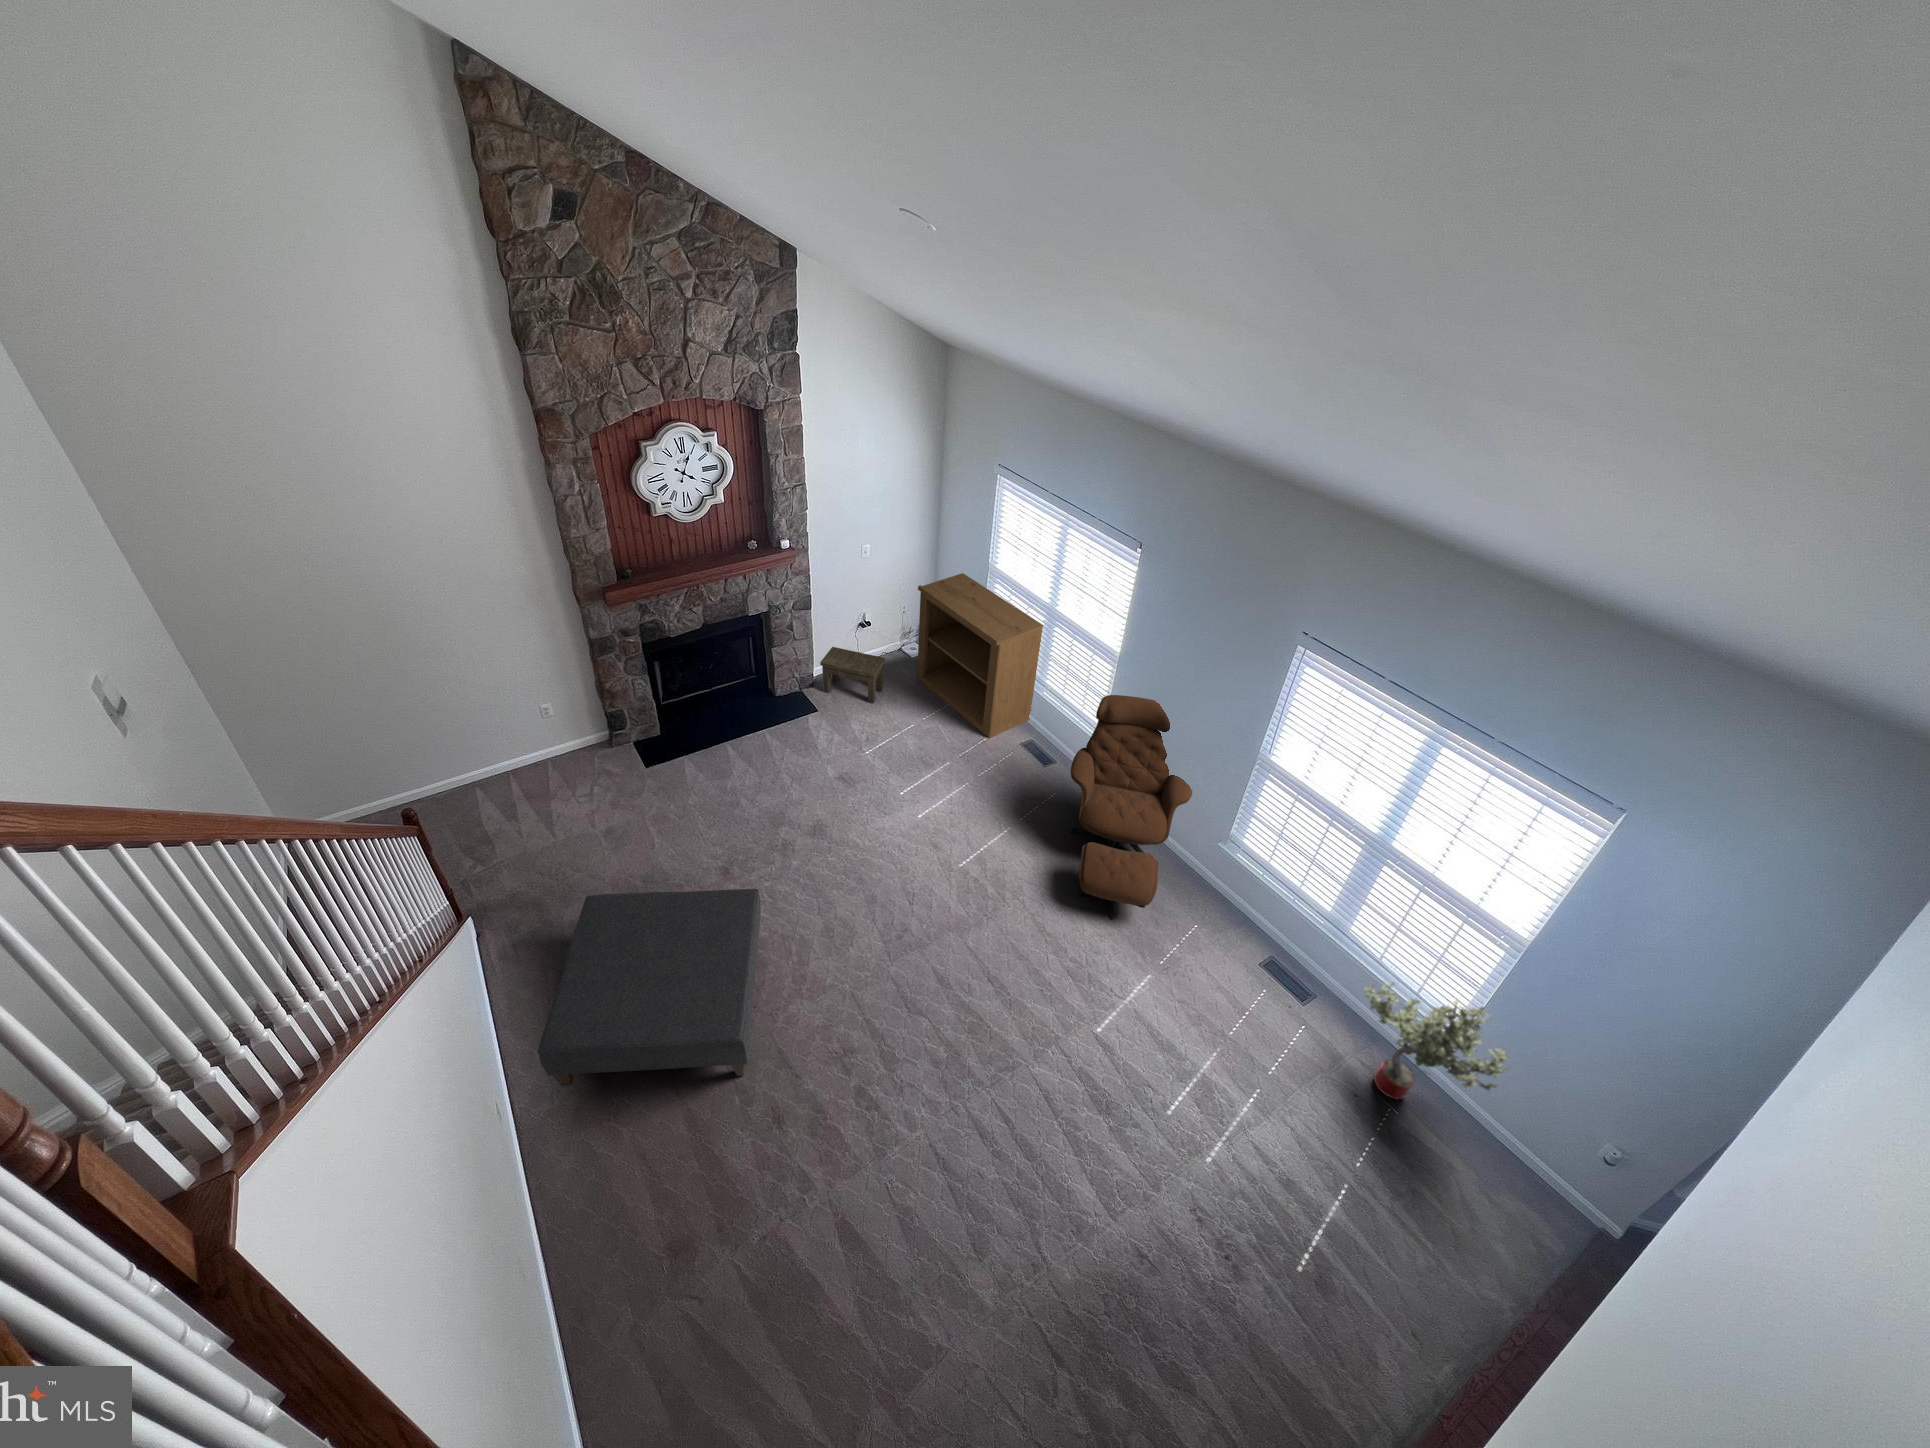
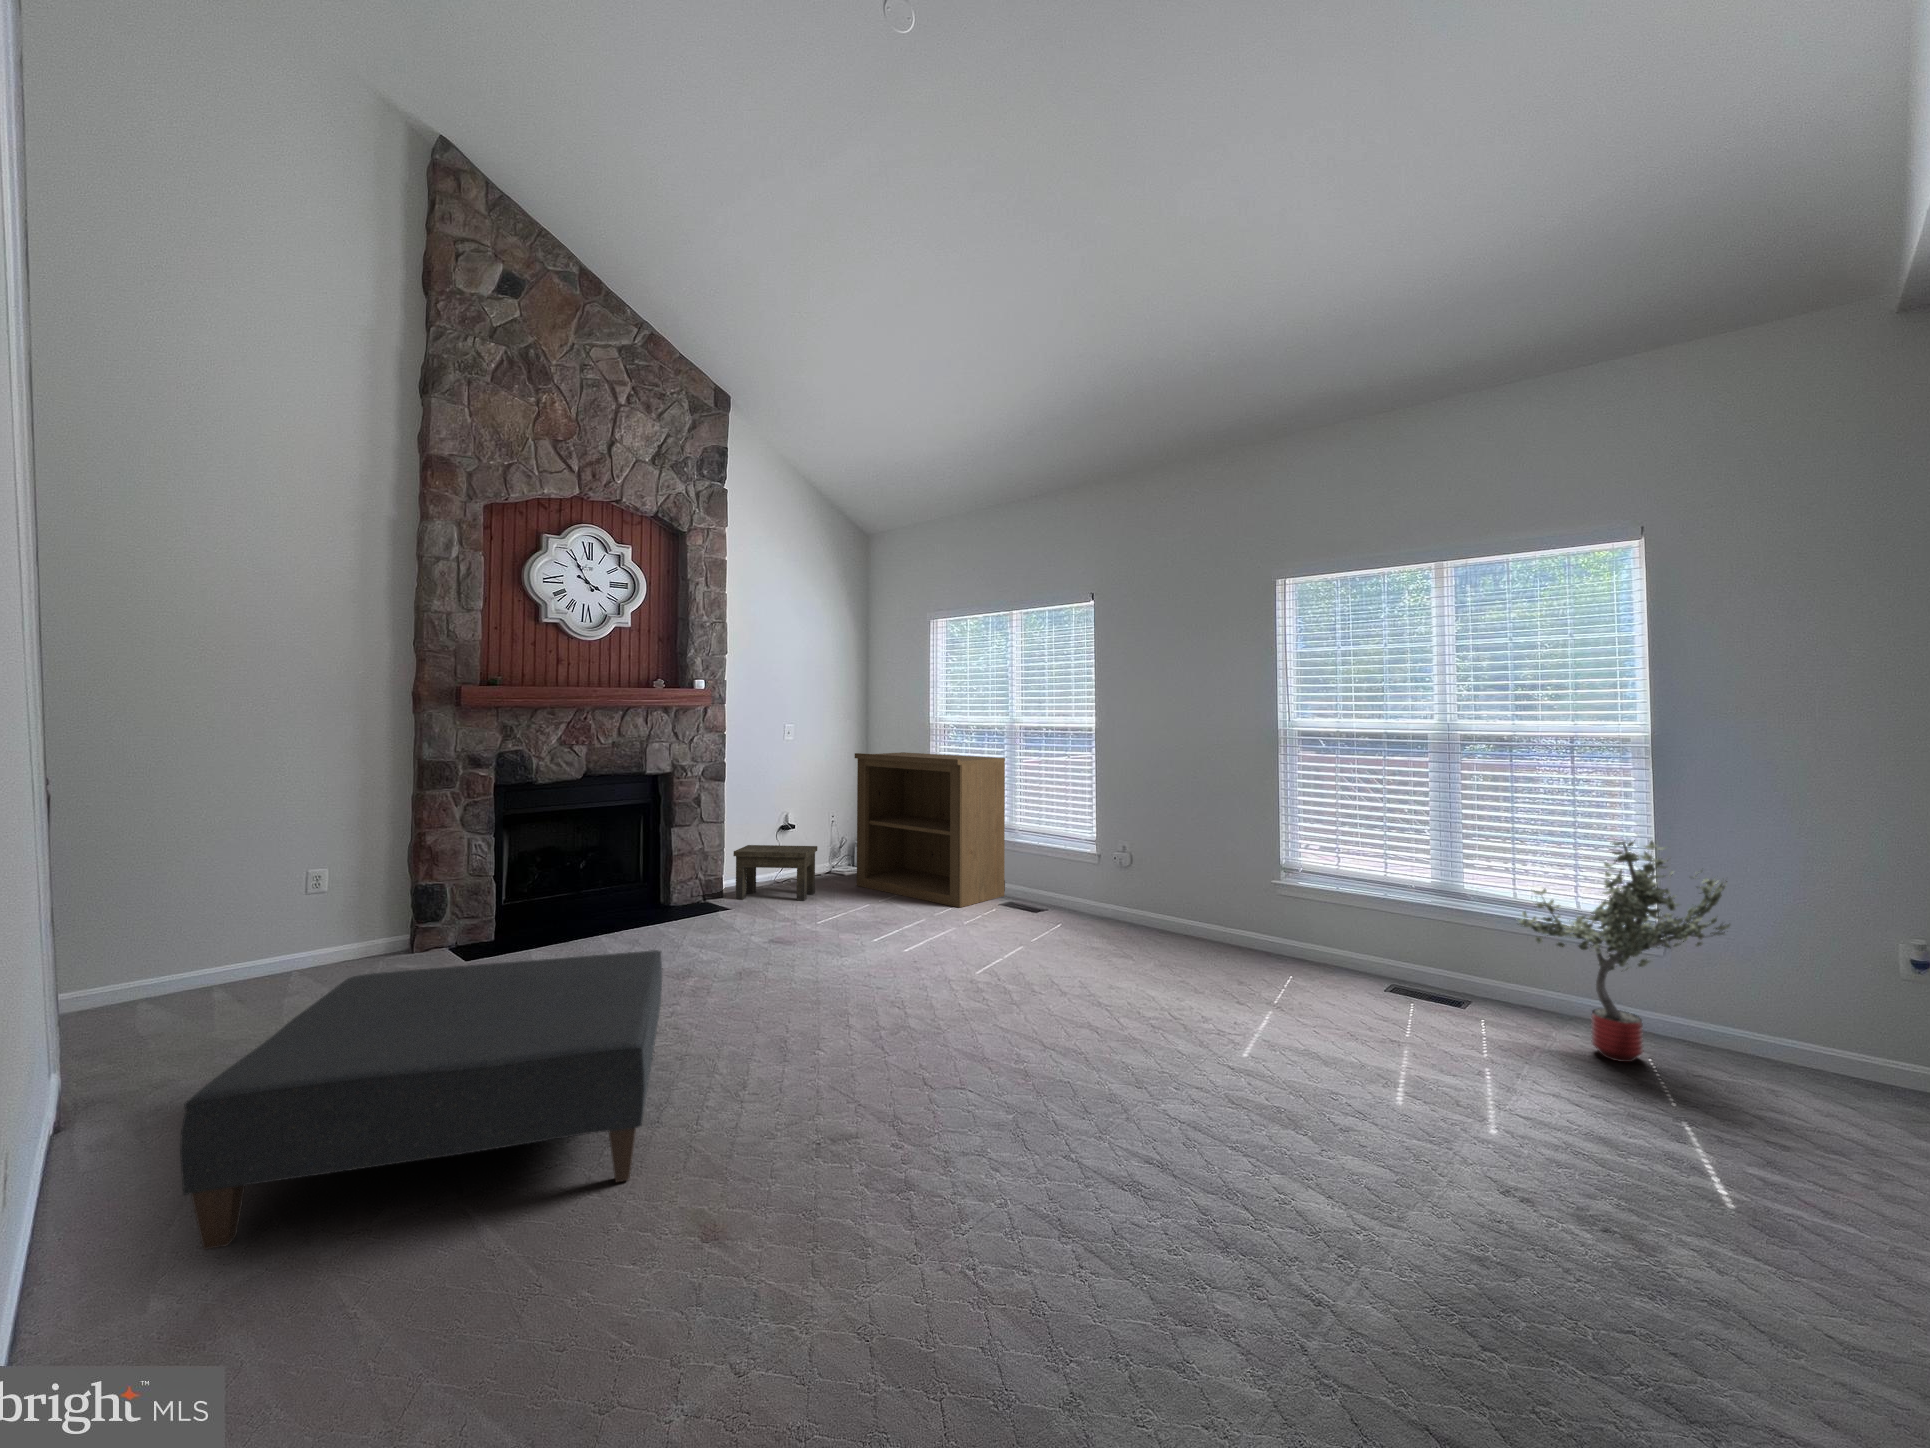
lounge chair: present [1070,695,1192,919] -> none [1075,759,1223,991]

